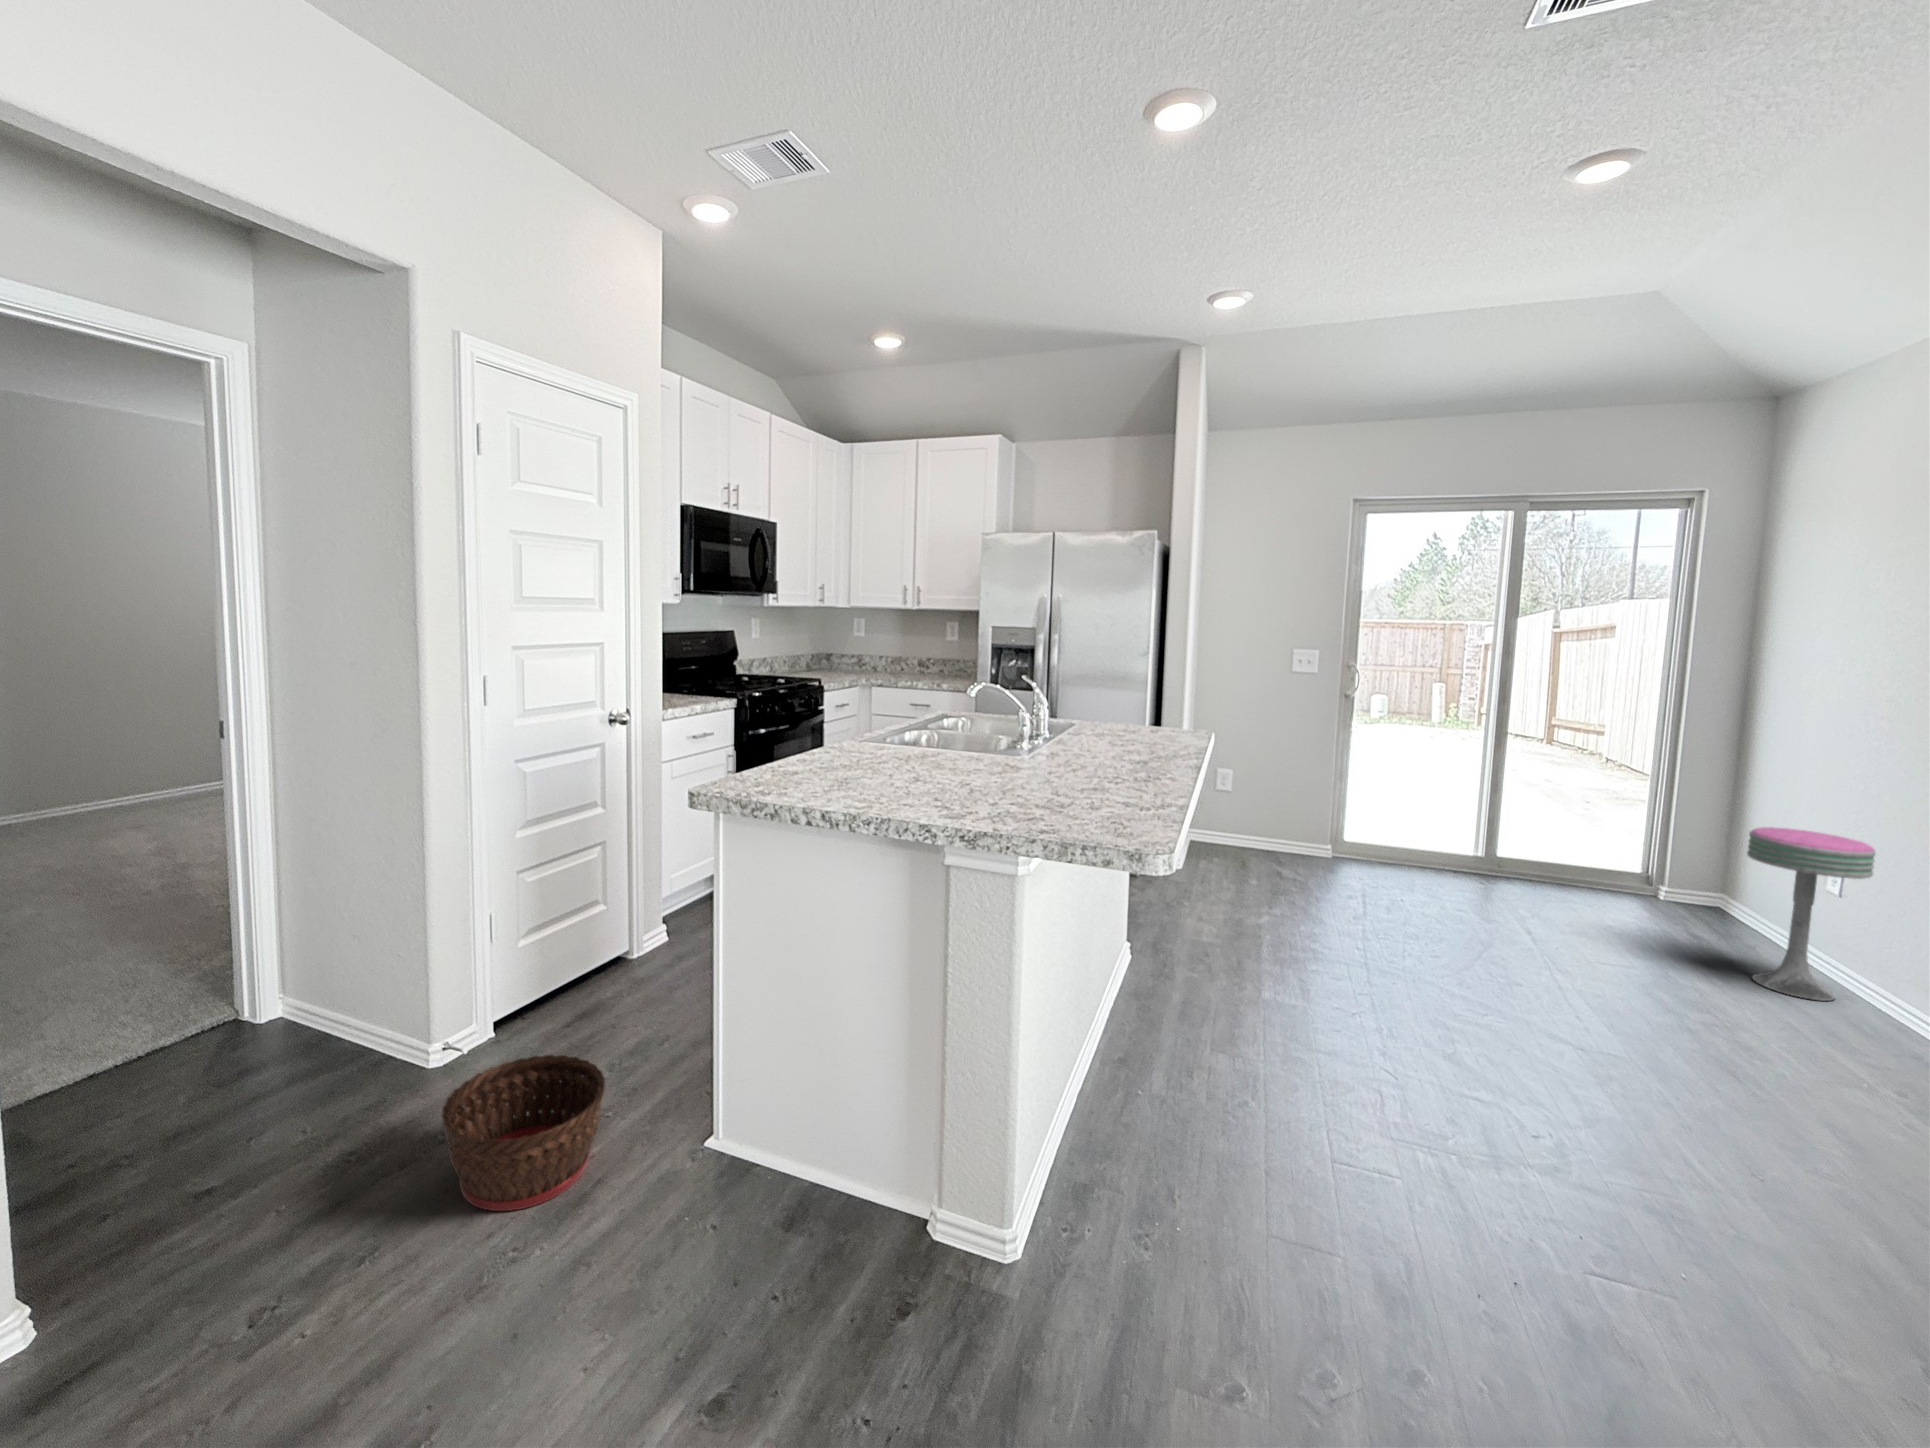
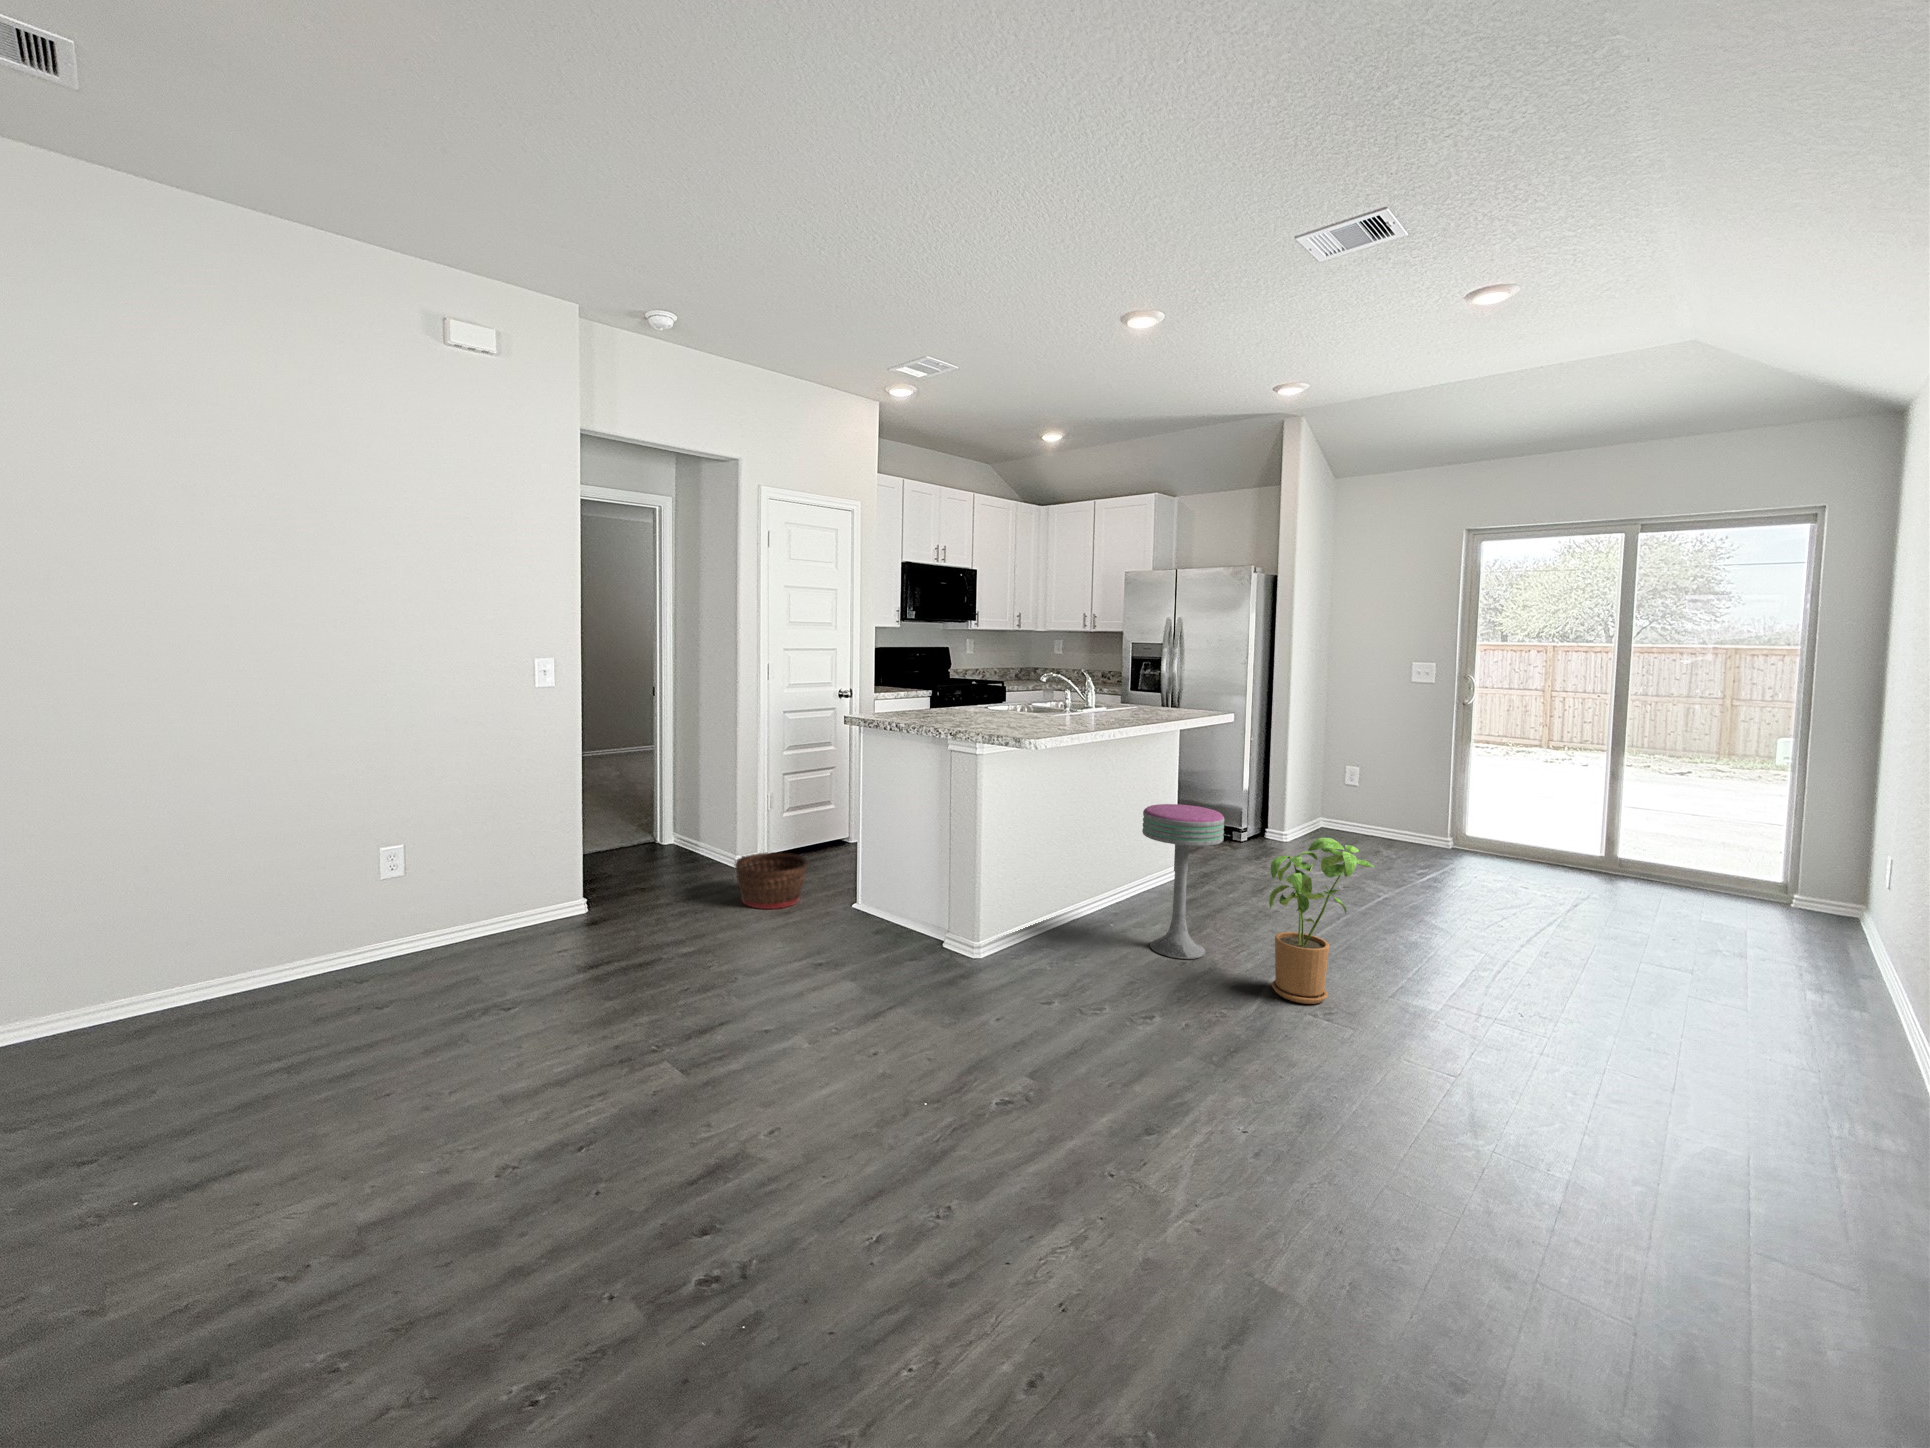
bar stool: present [1747,827,1876,1001] -> present [1142,804,1224,959]
house plant: none [1463,971,1658,1246] -> present [1269,838,1375,1004]

